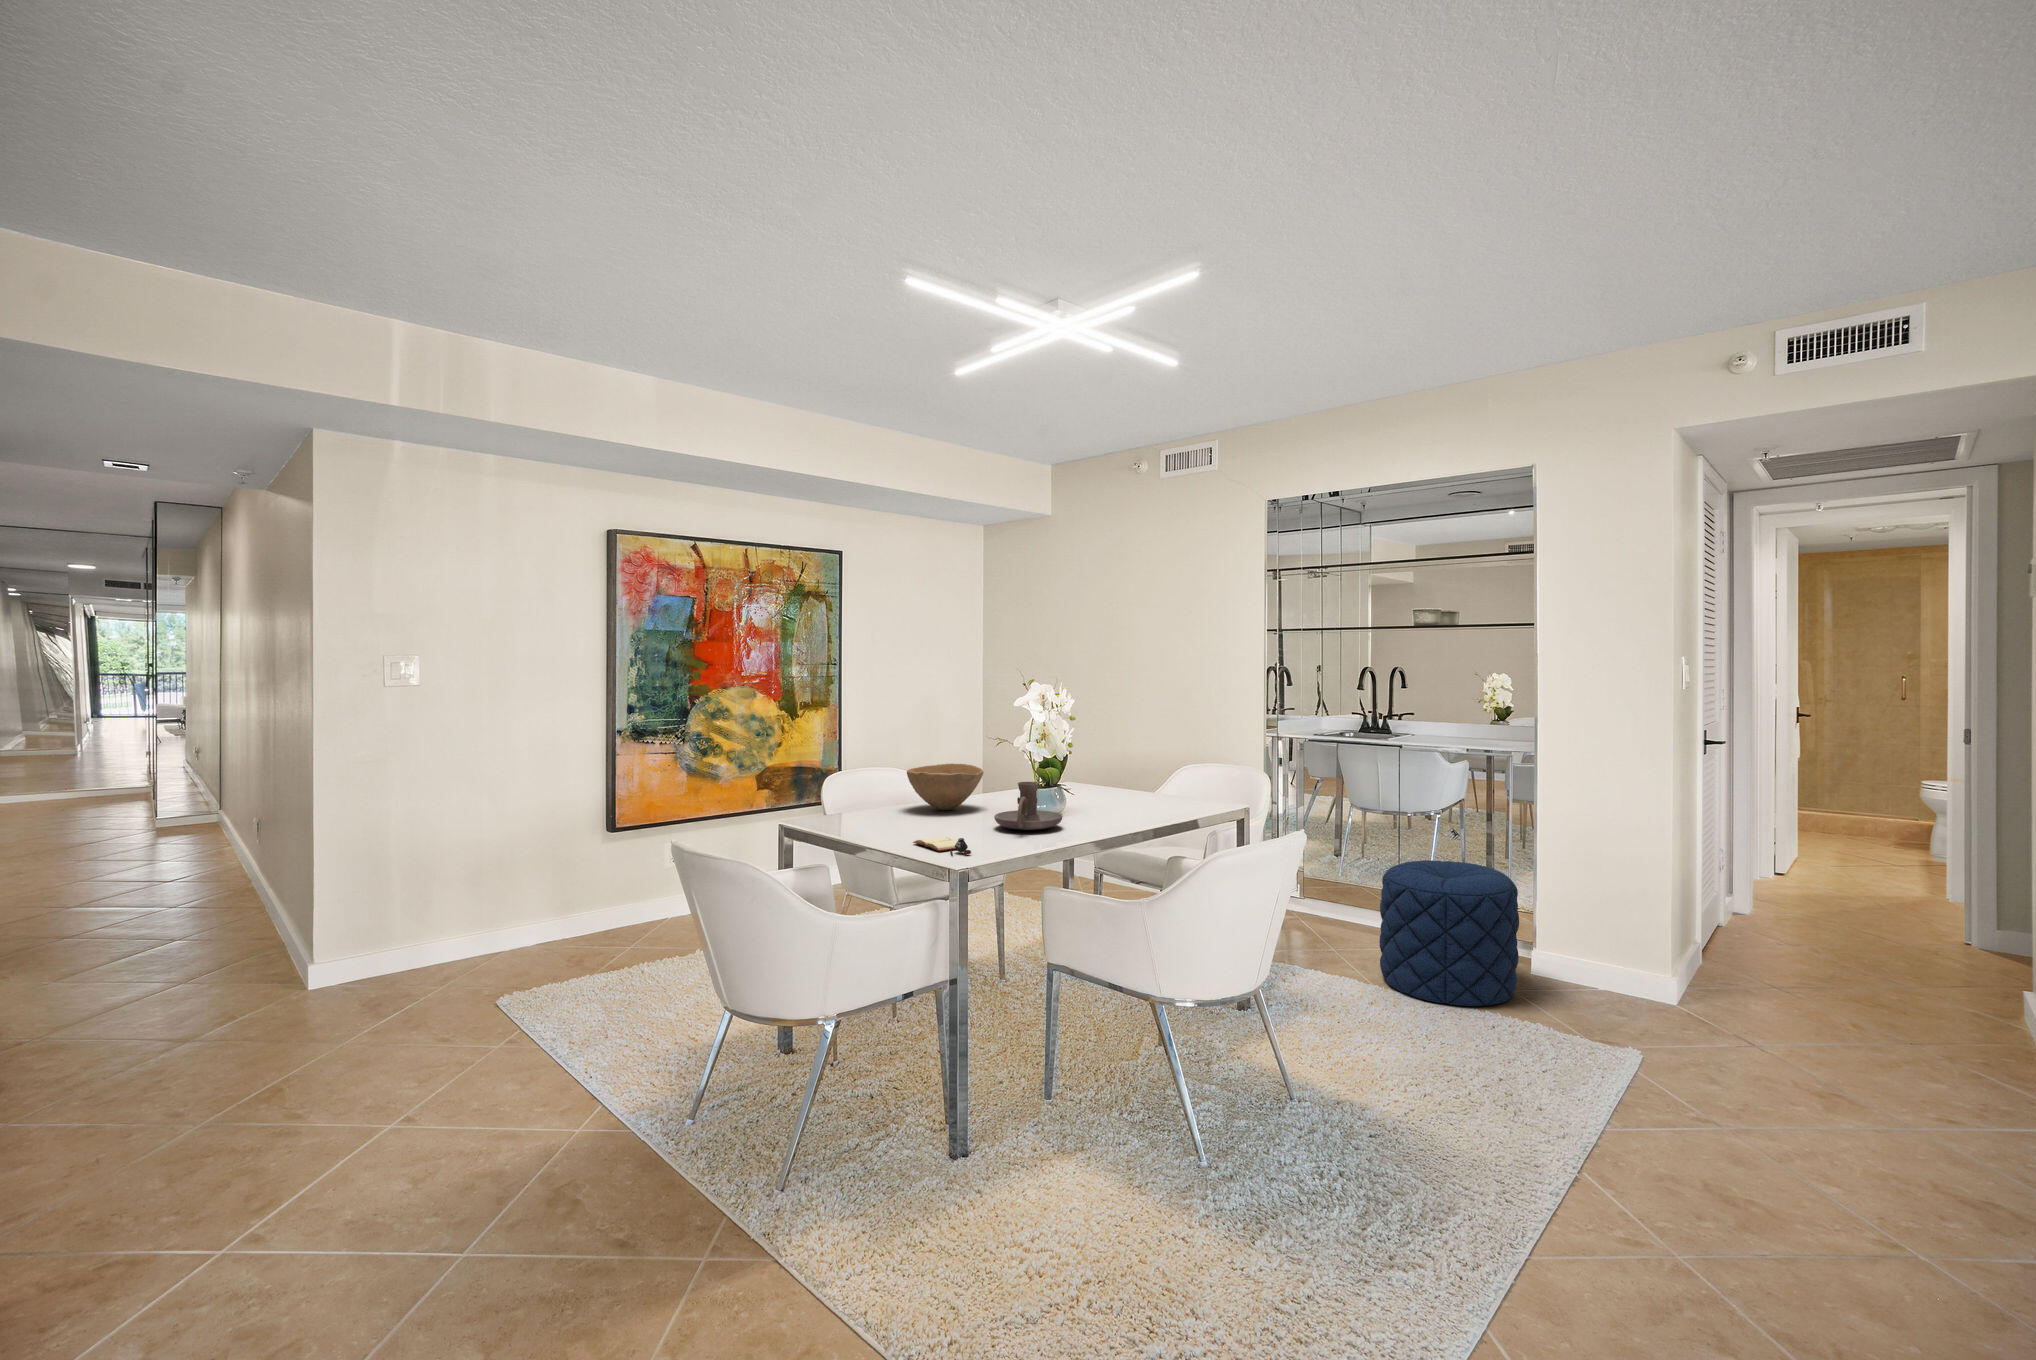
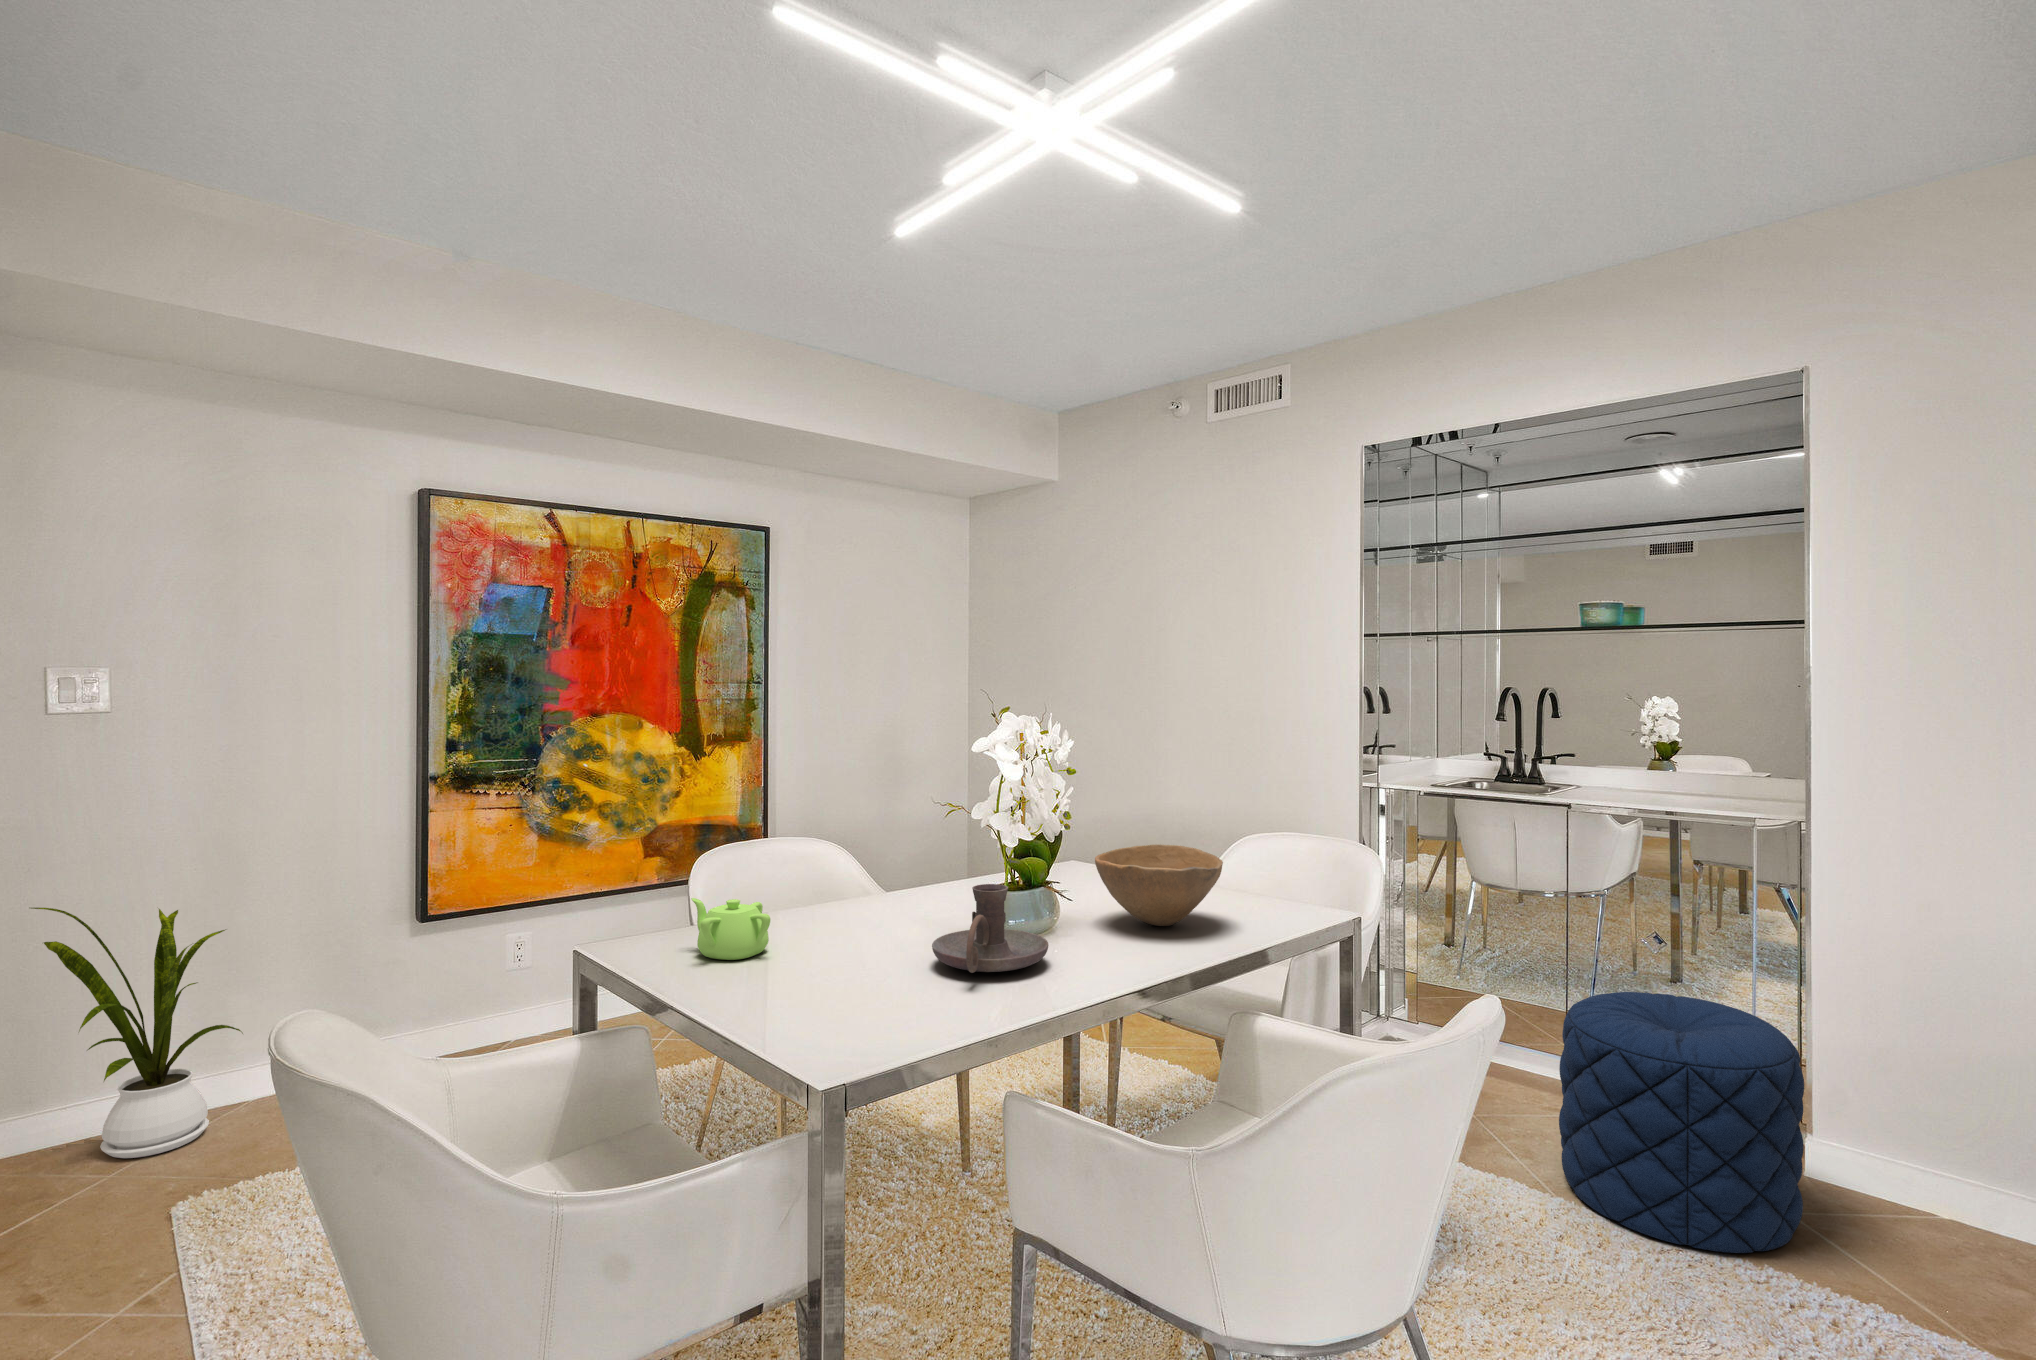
bowl: present [907,764,983,810] -> present [1095,844,1223,926]
teapot: none [846,793,897,827] -> present [691,898,770,960]
house plant: none [385,812,509,978] -> present [31,908,243,1158]
book: present [913,837,971,856] -> none [775,992,867,1047]

